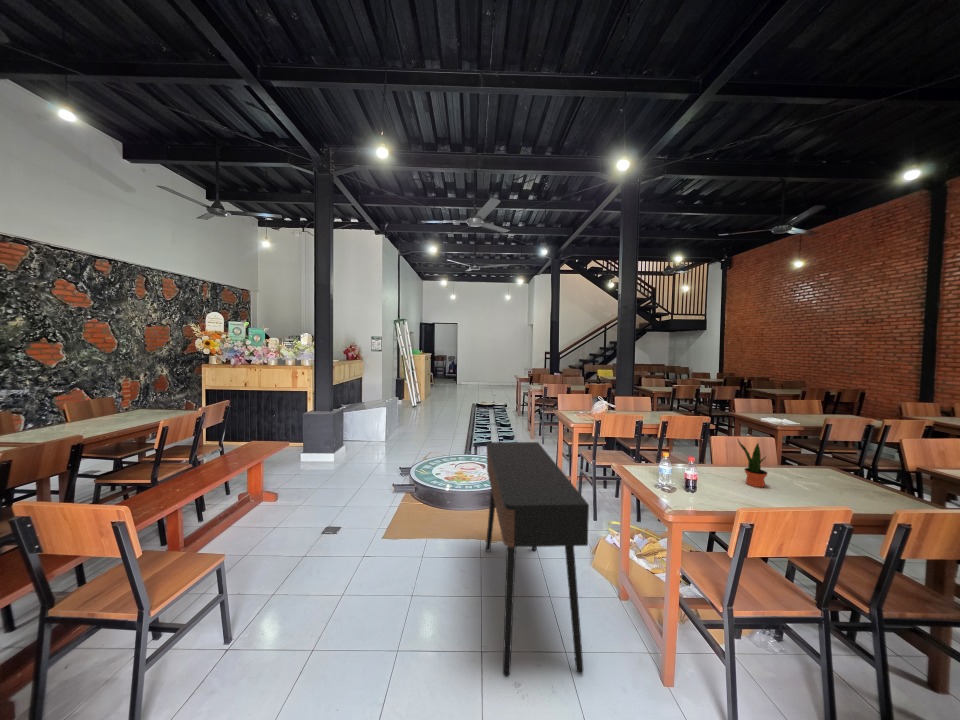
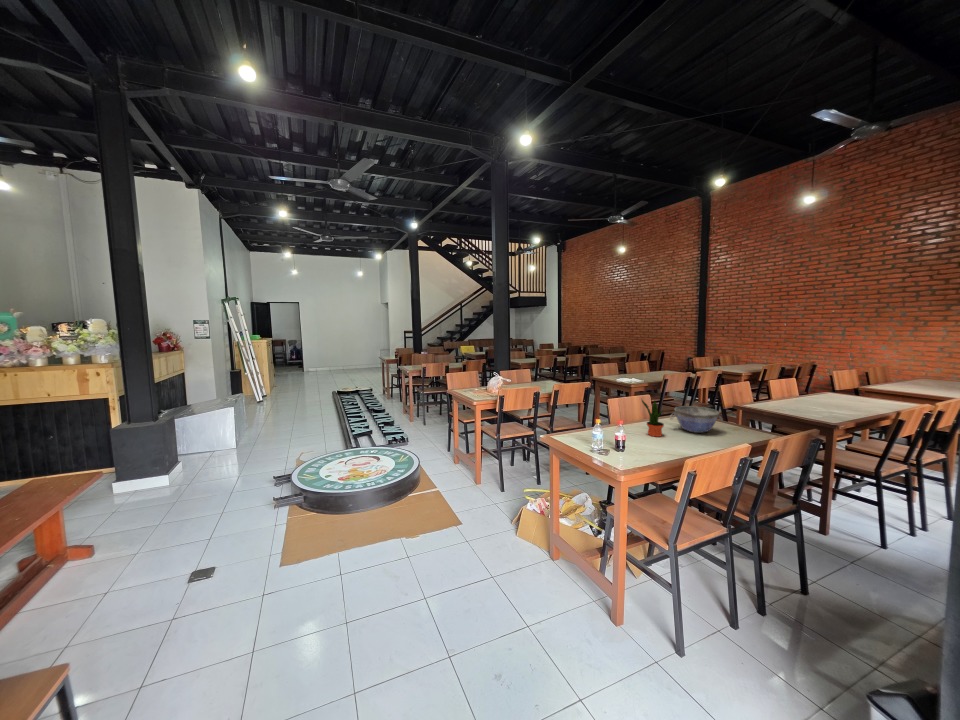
console table: present [486,442,589,677] -> none [410,425,557,675]
bowl: none [784,456,866,493] -> present [670,406,723,433]

